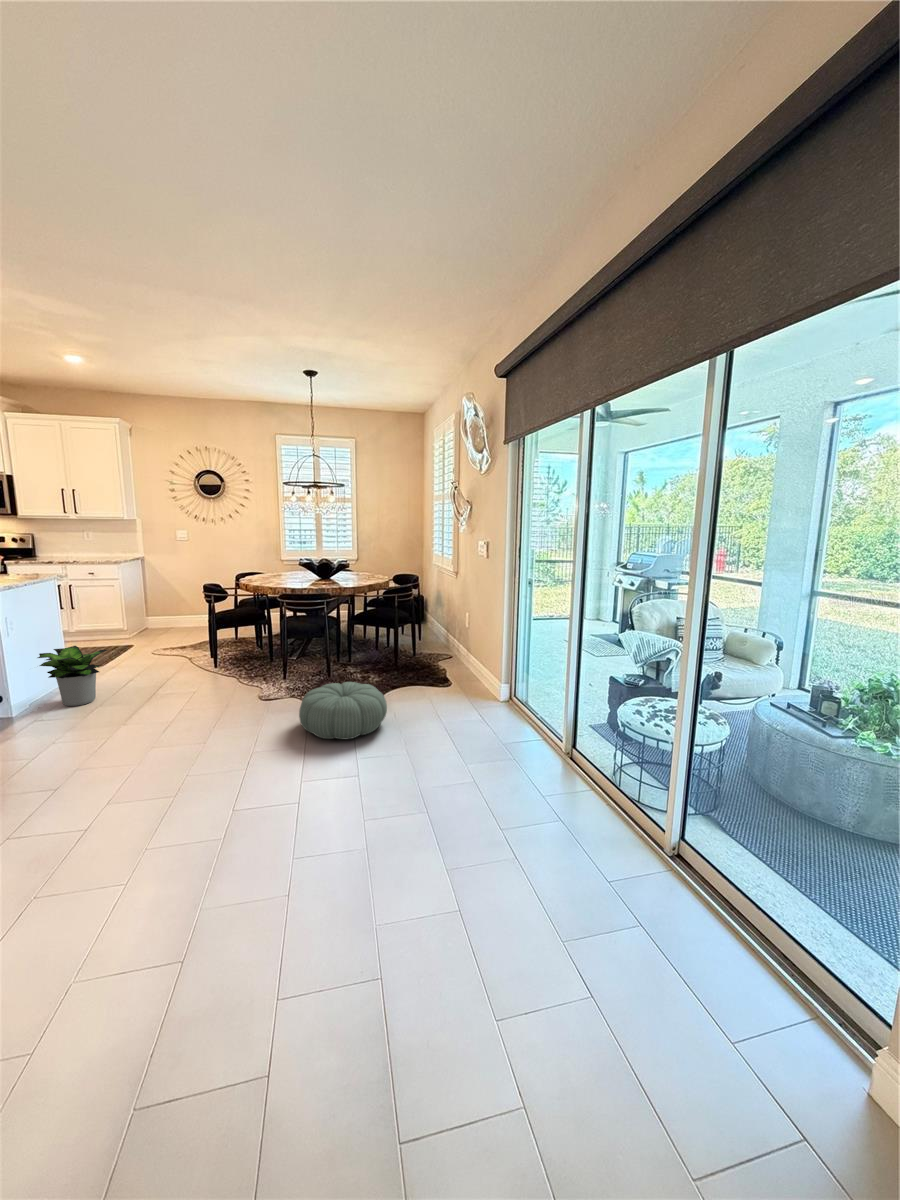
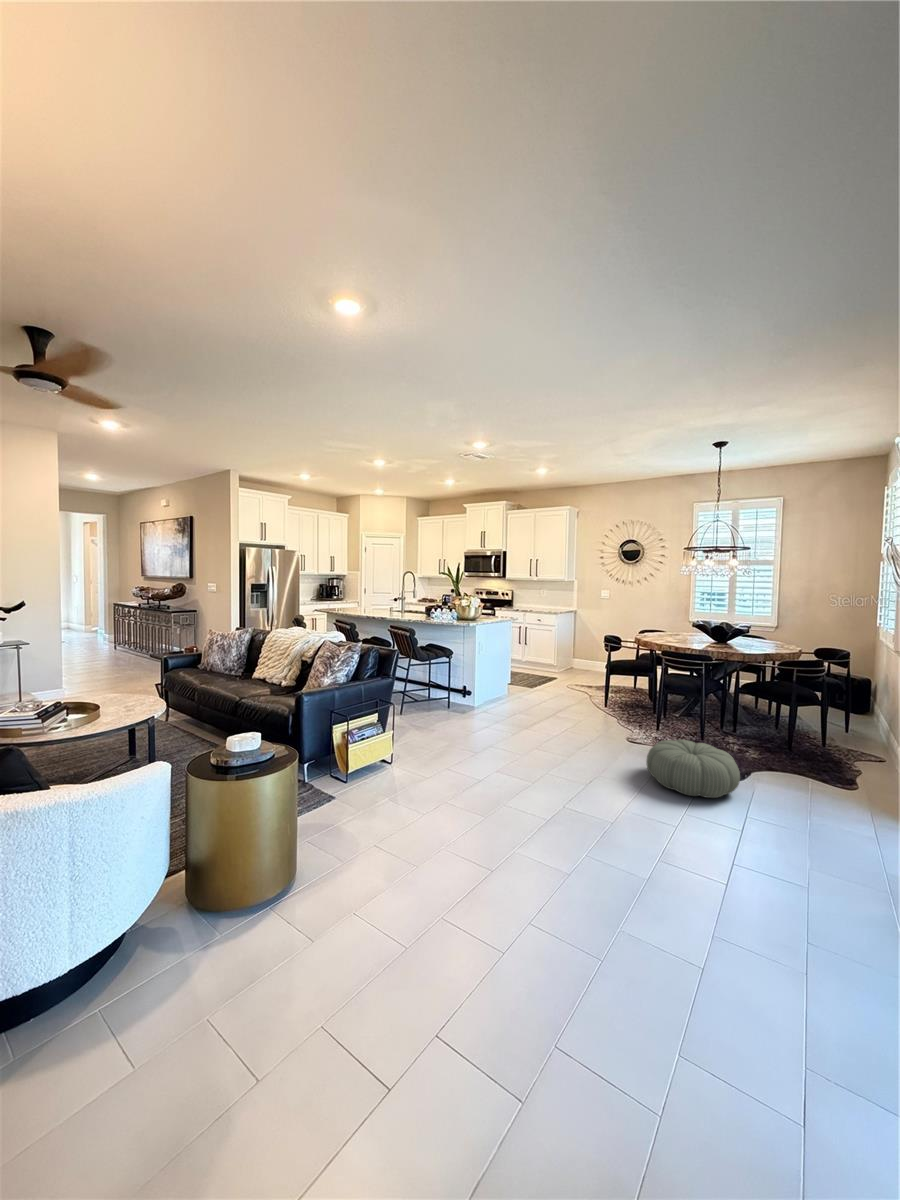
potted plant: present [38,646,107,706] -> none [487,668,532,710]

